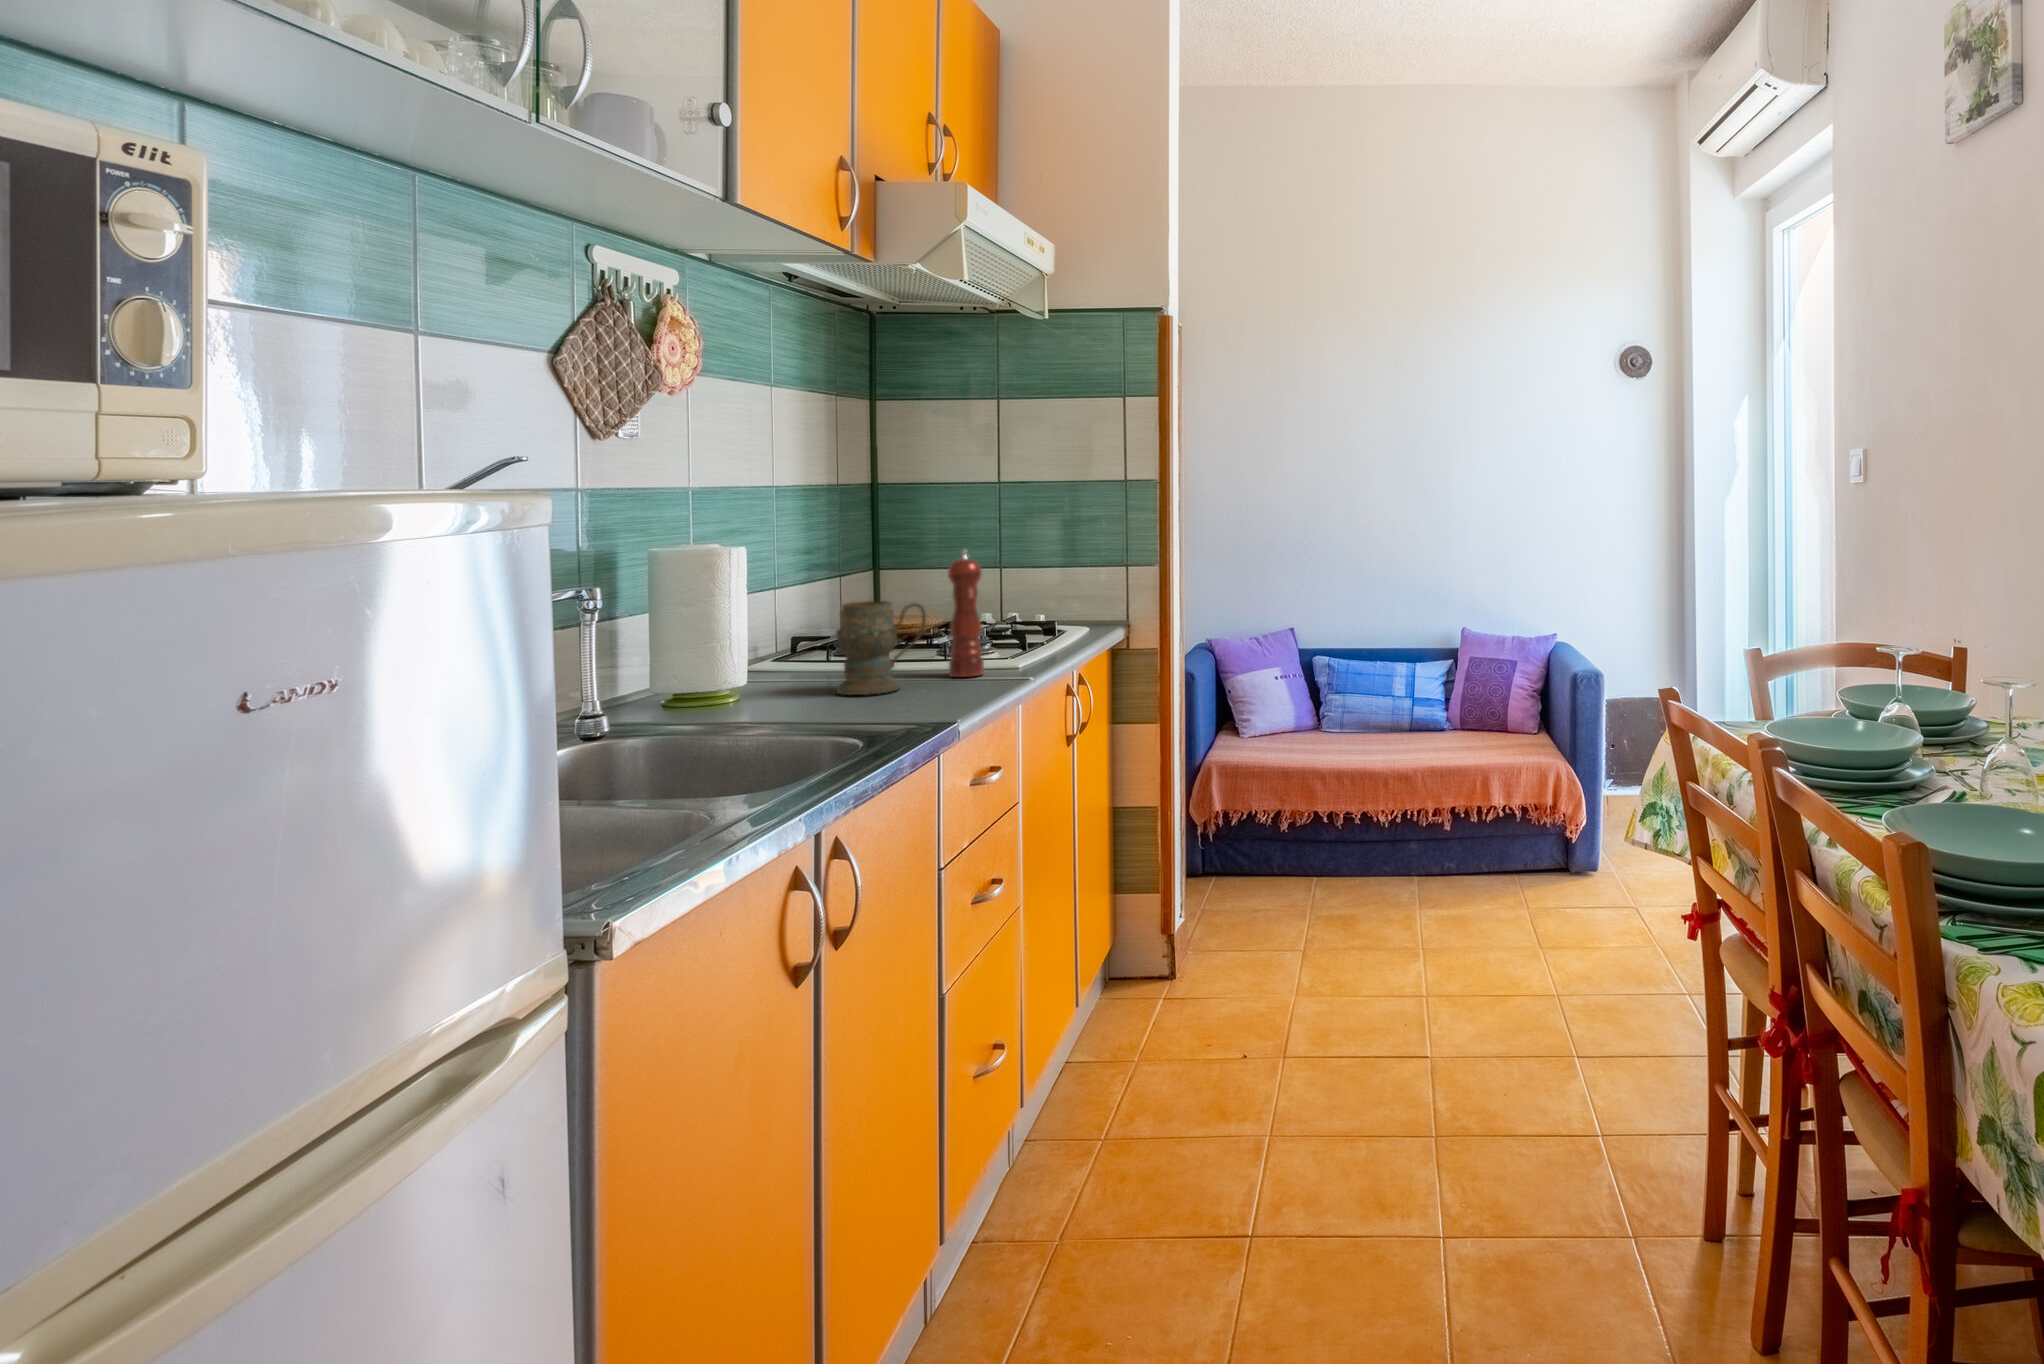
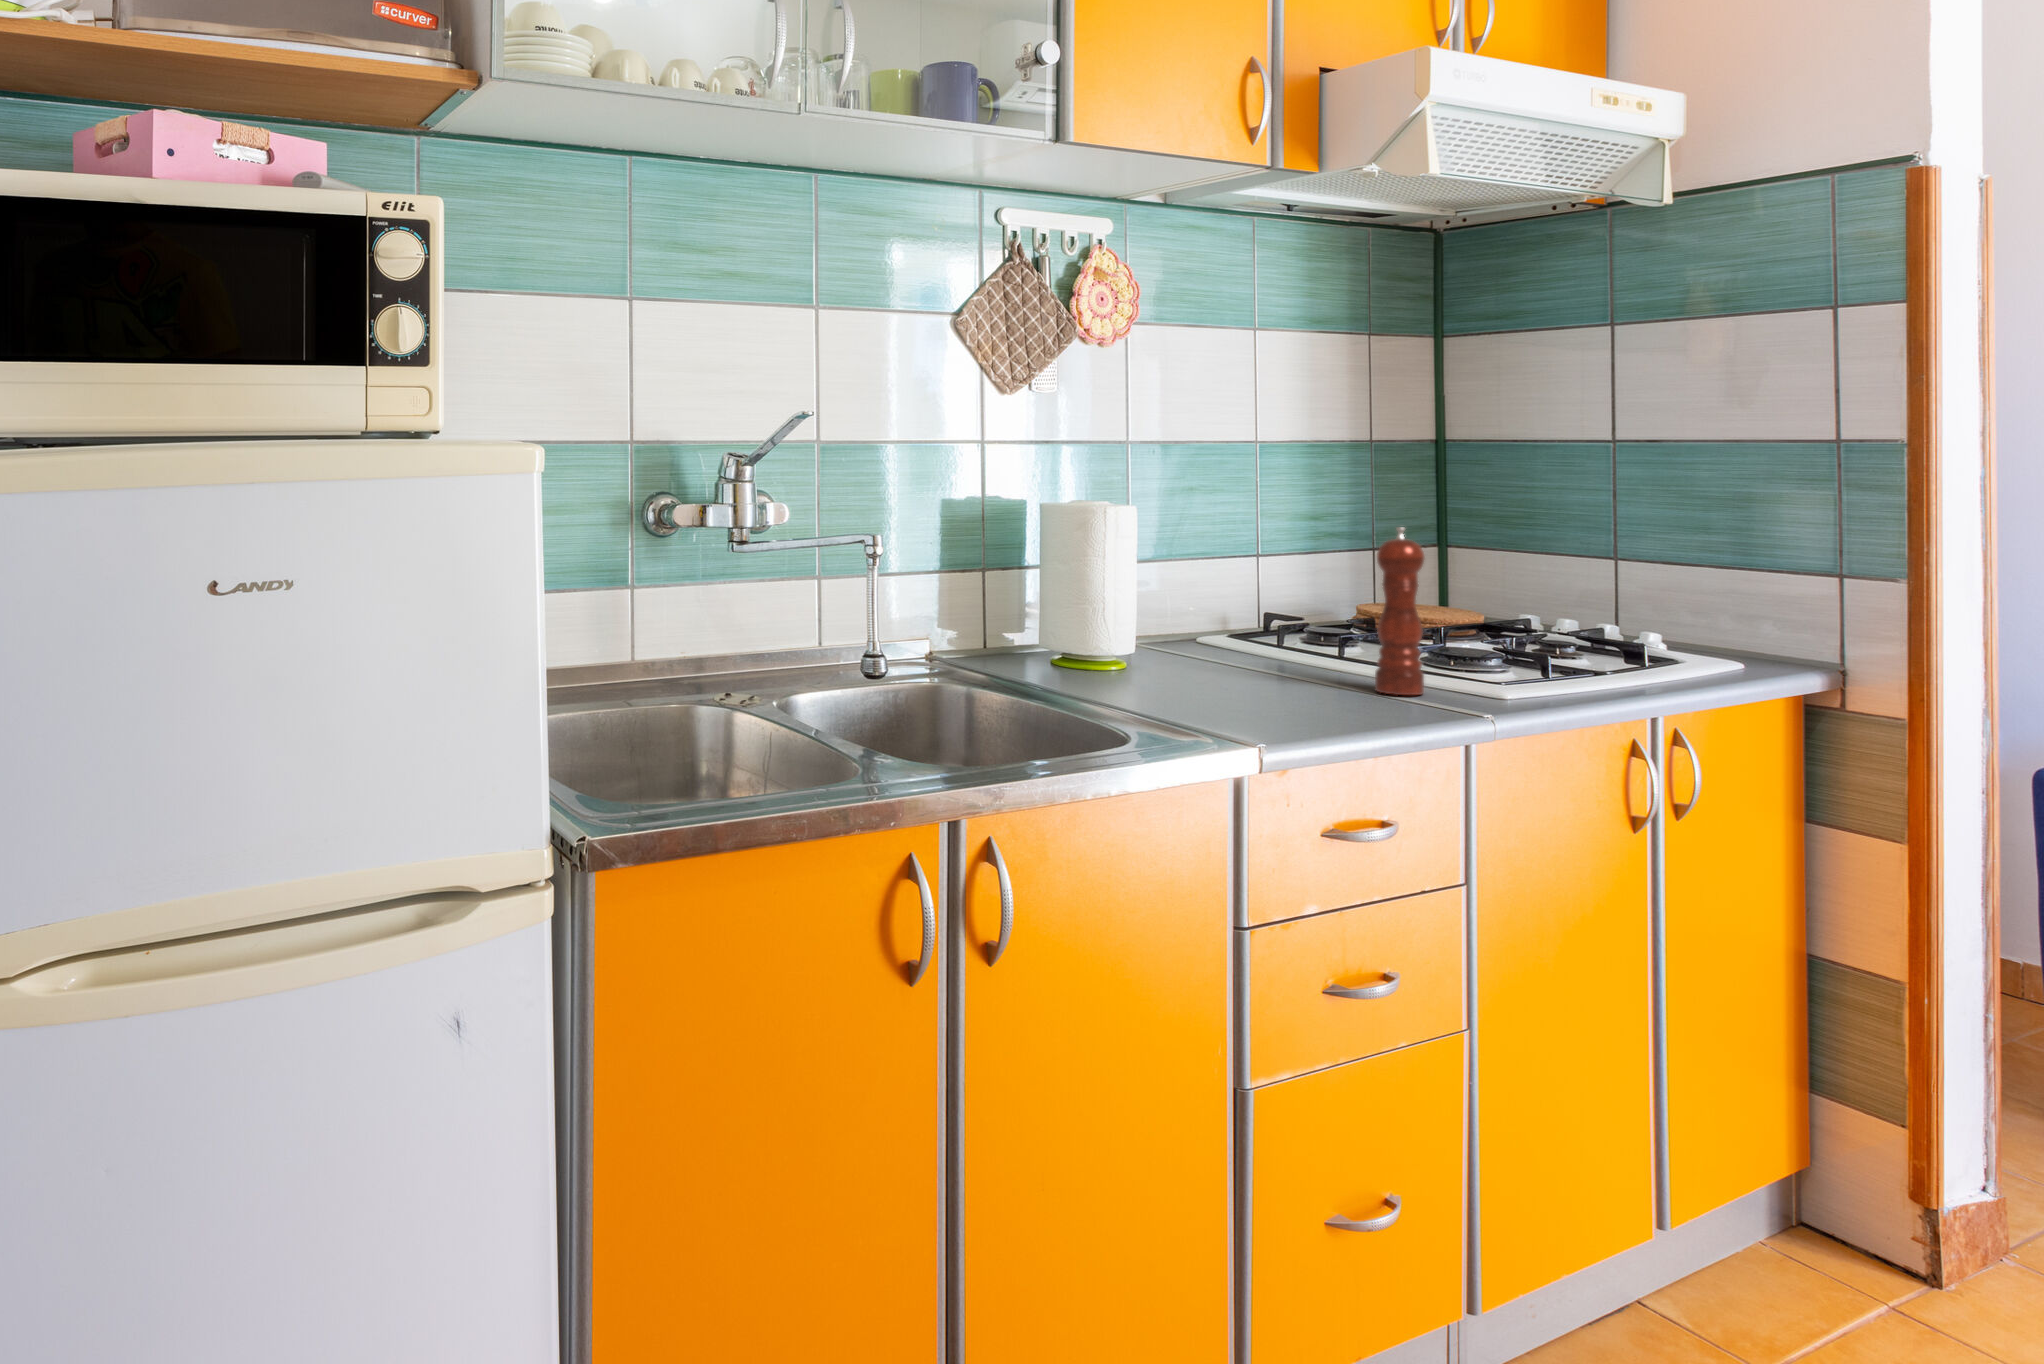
mug: present [836,601,926,695] -> none [1216,583,1326,696]

